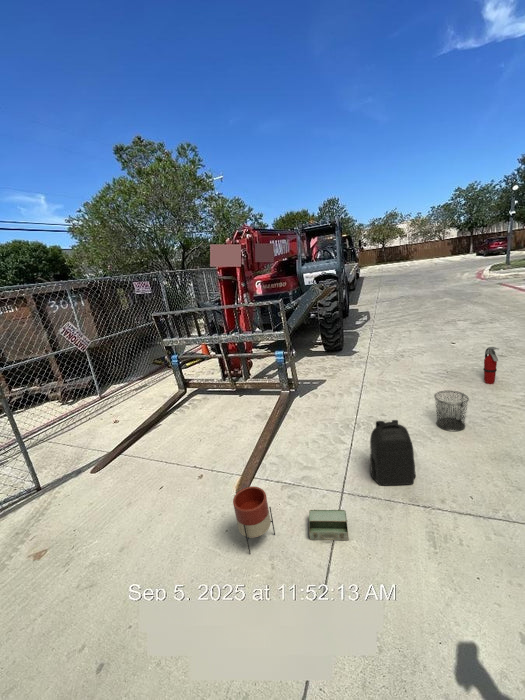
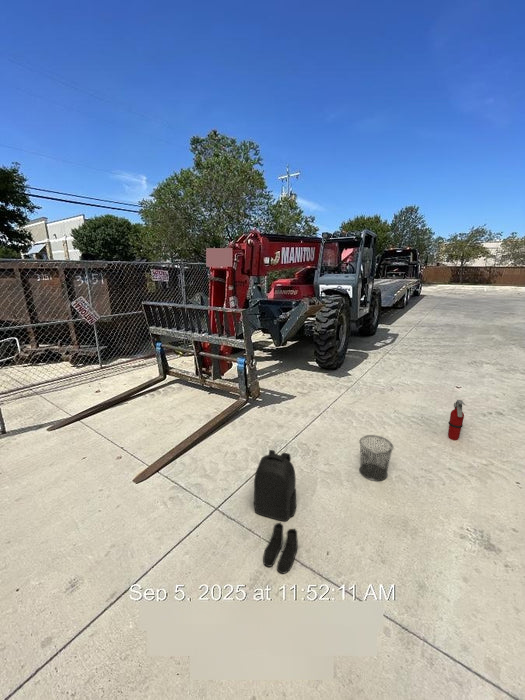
boots: none [418,483,452,526] -> present [263,523,297,573]
planter: present [233,487,275,554] -> none [93,480,134,540]
toolbox: present [309,510,349,541] -> none [155,517,200,556]

